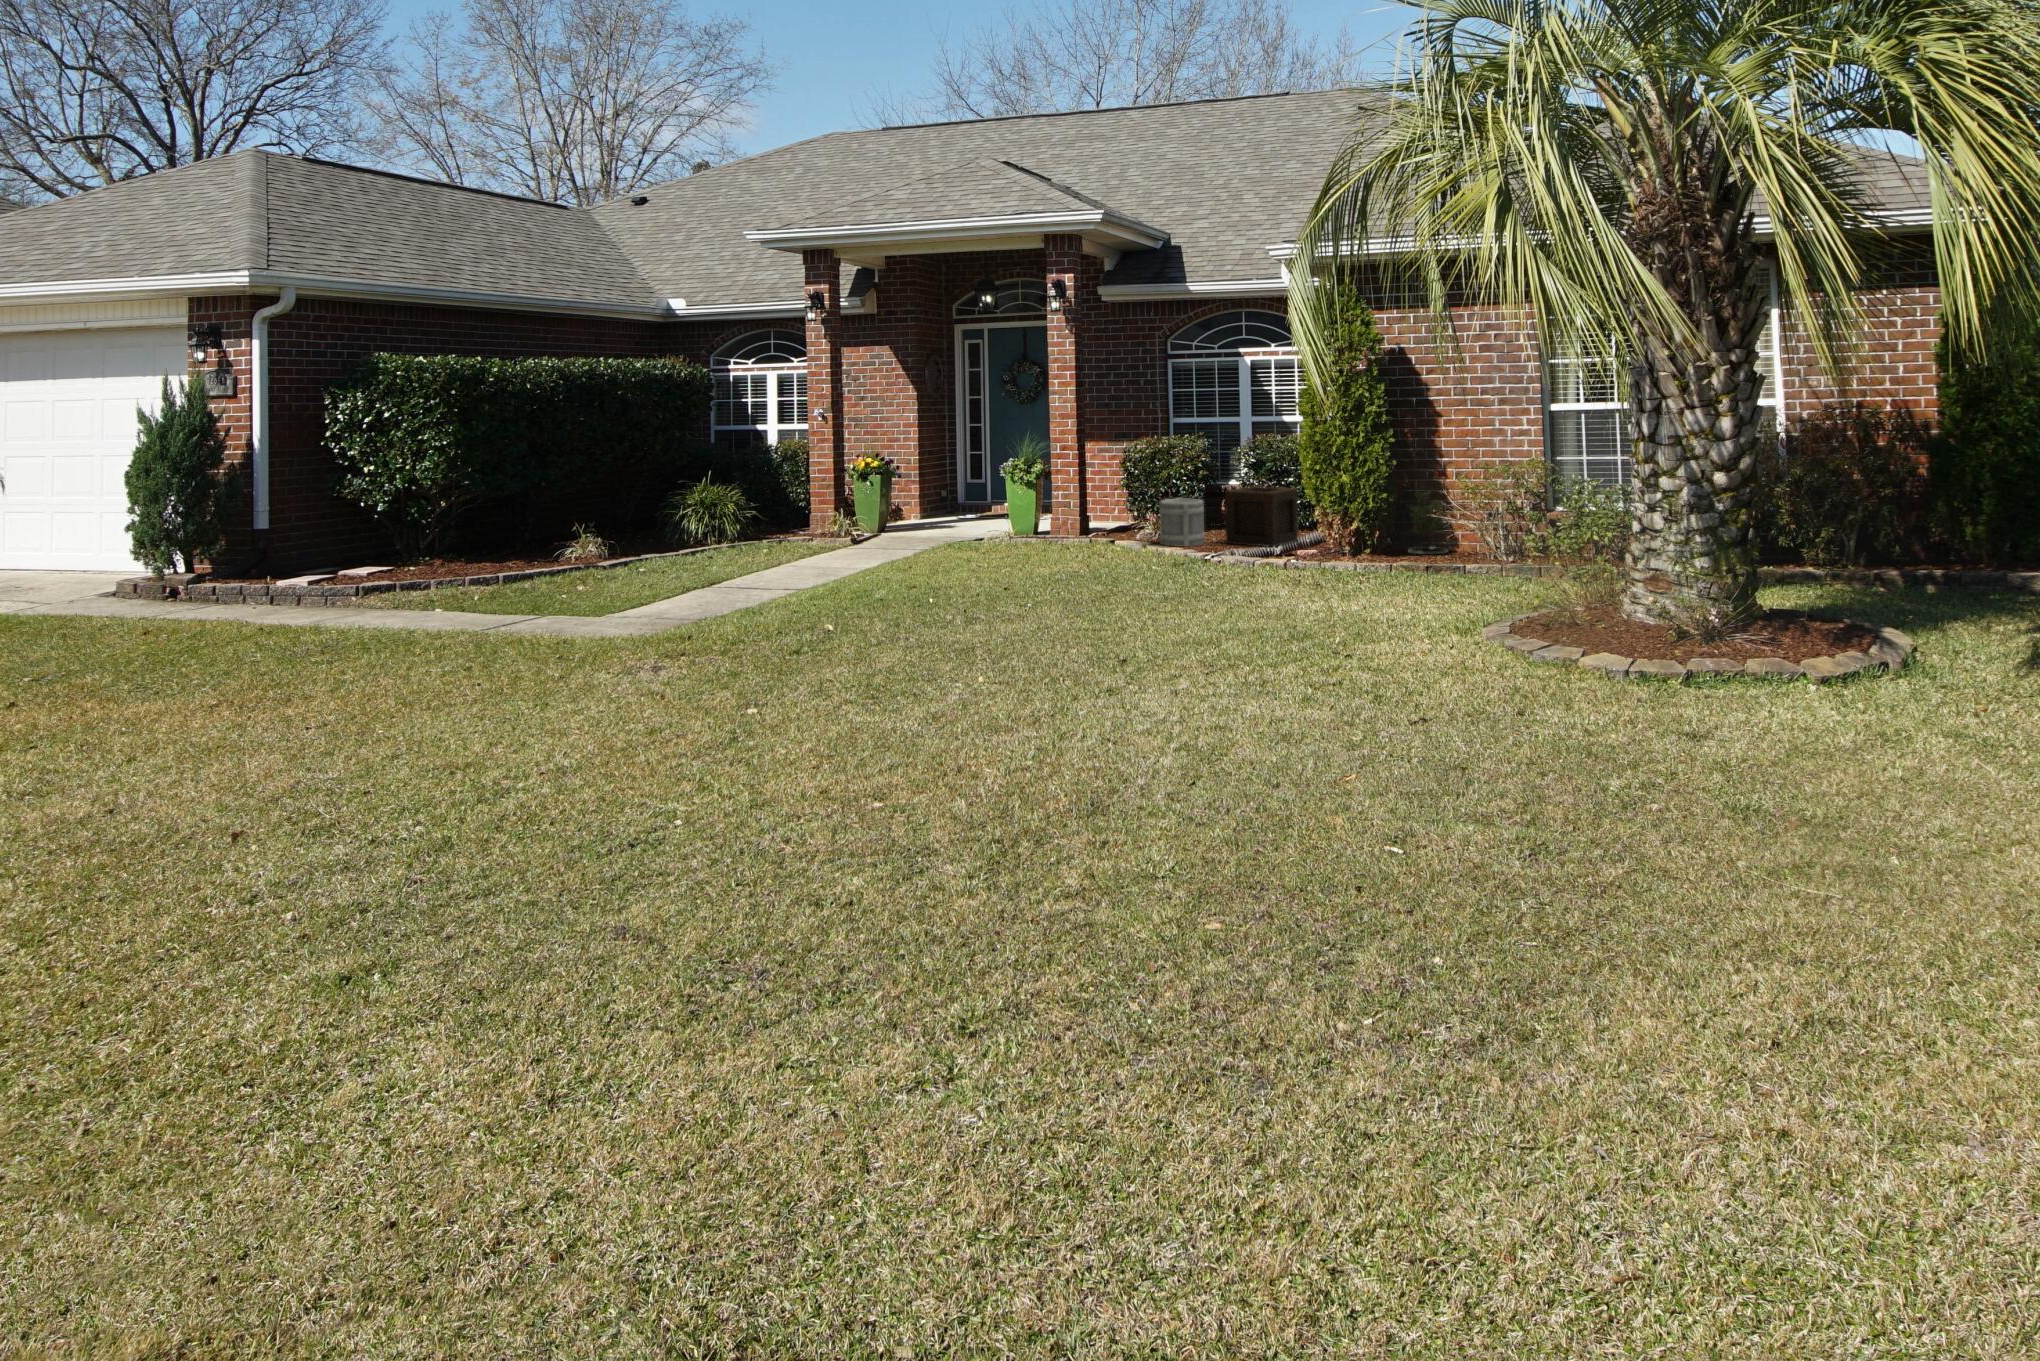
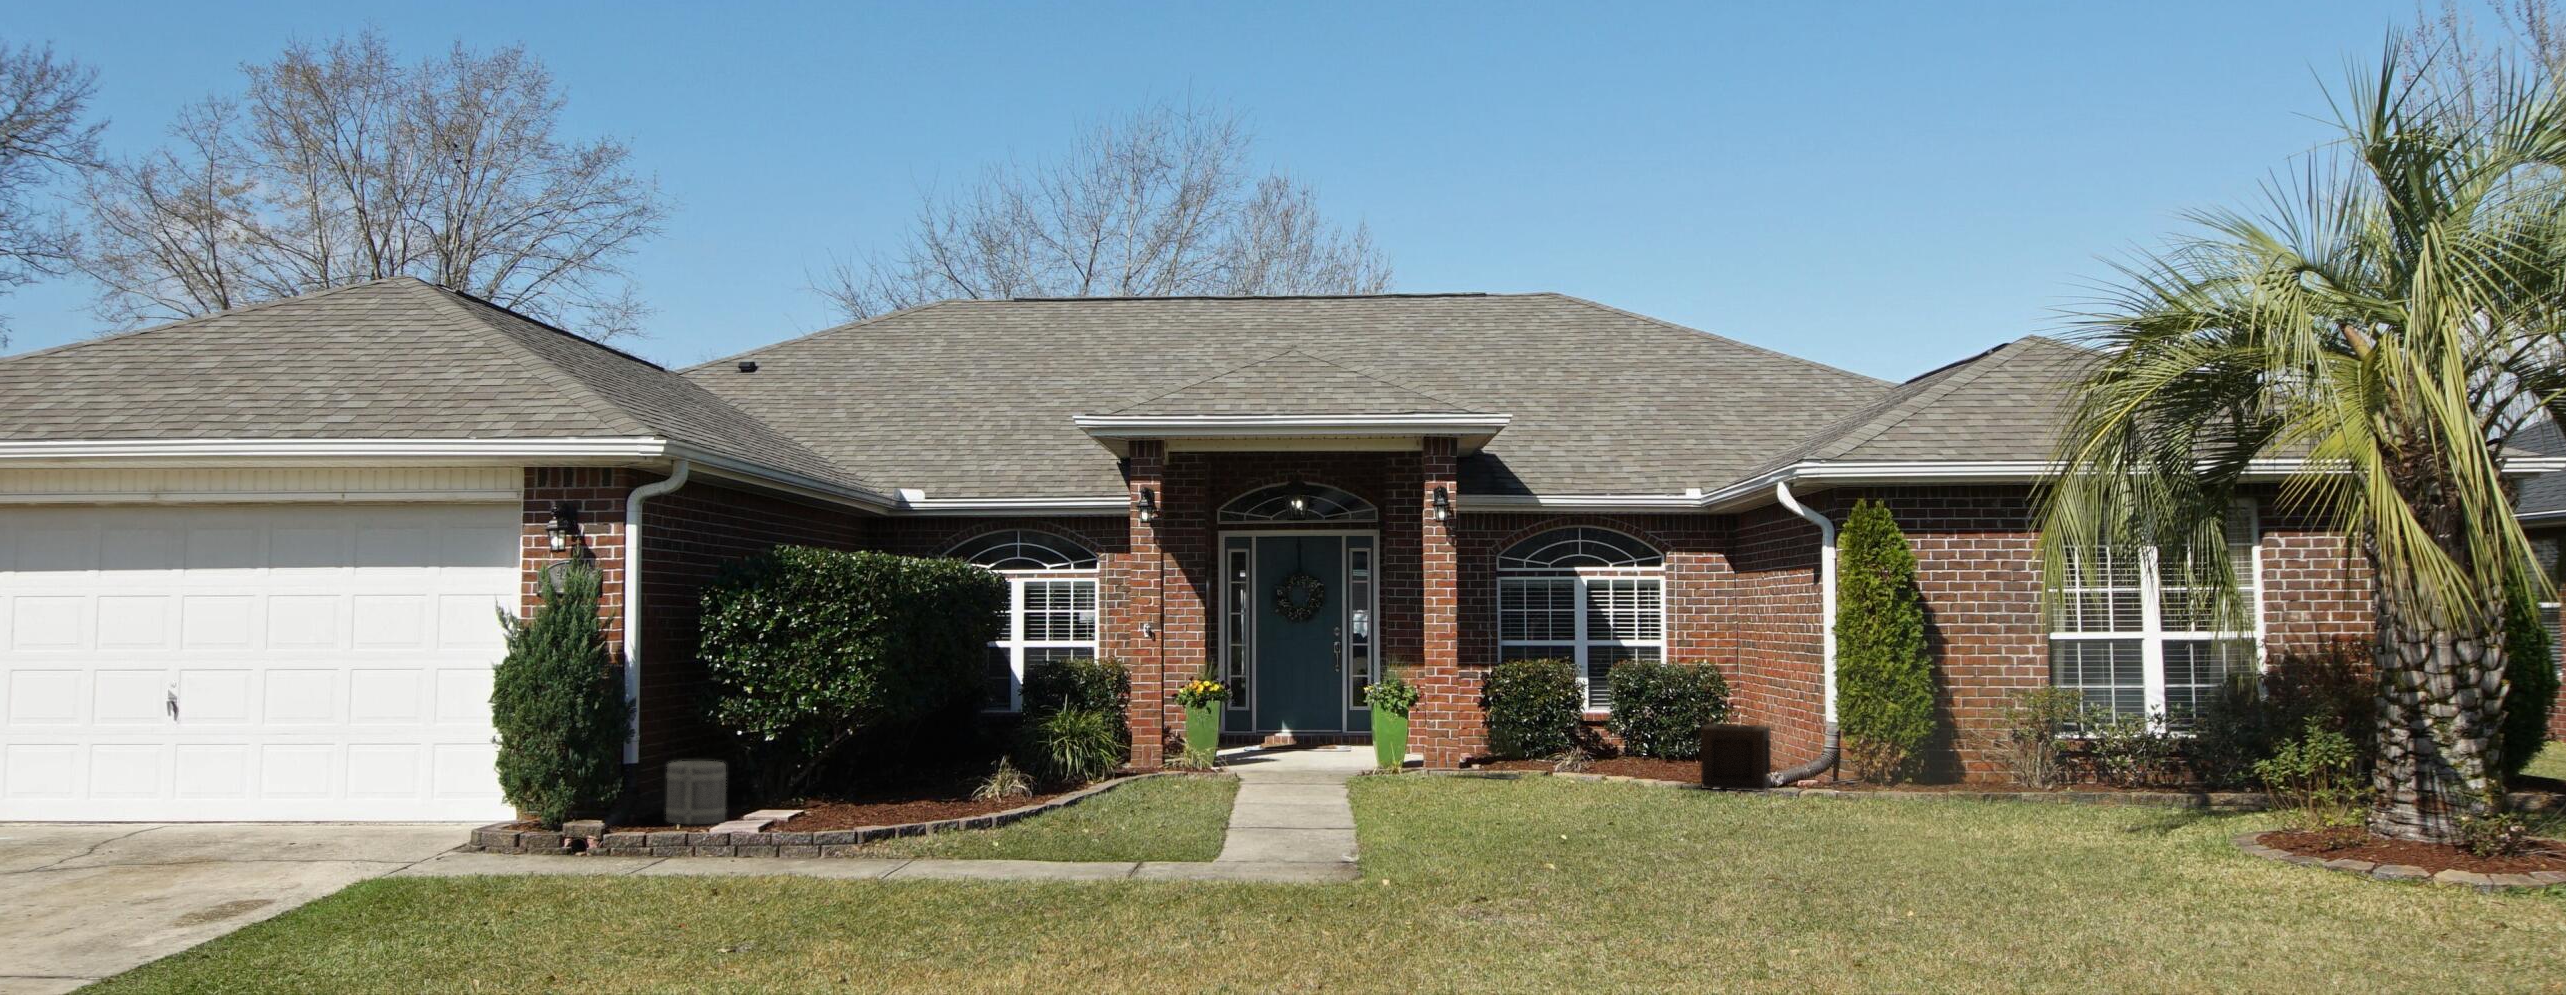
potted tree: present [1409,487,1447,554] -> present [1479,711,1522,779]
bucket: present [1159,499,1204,546] -> present [666,761,726,824]

